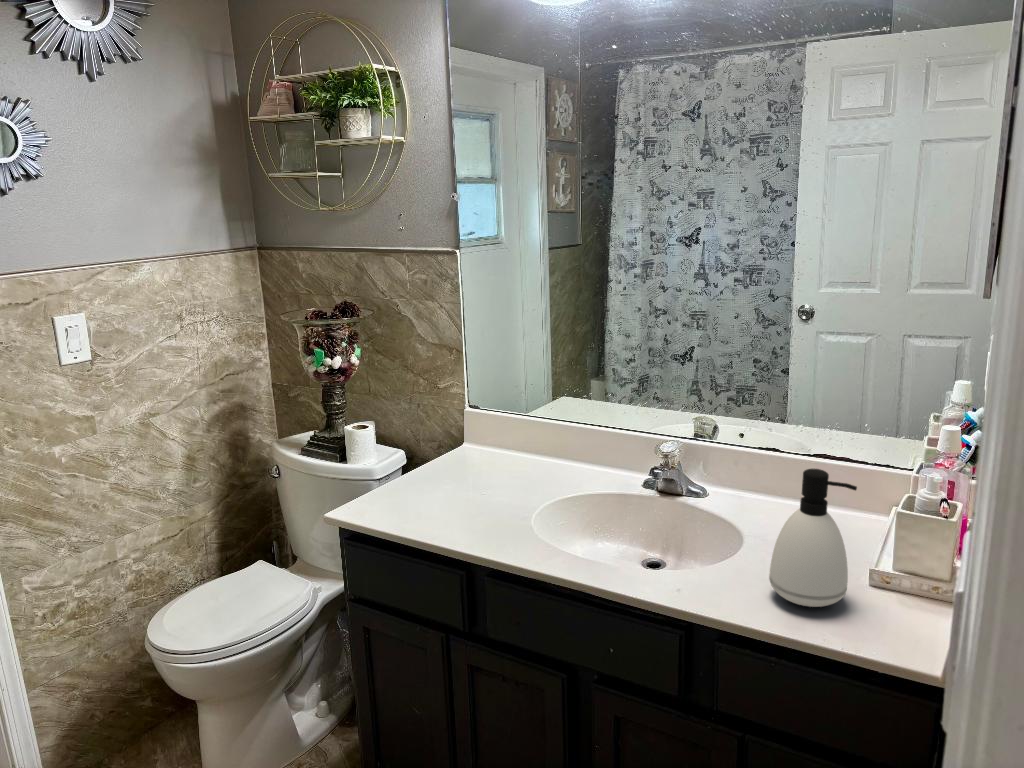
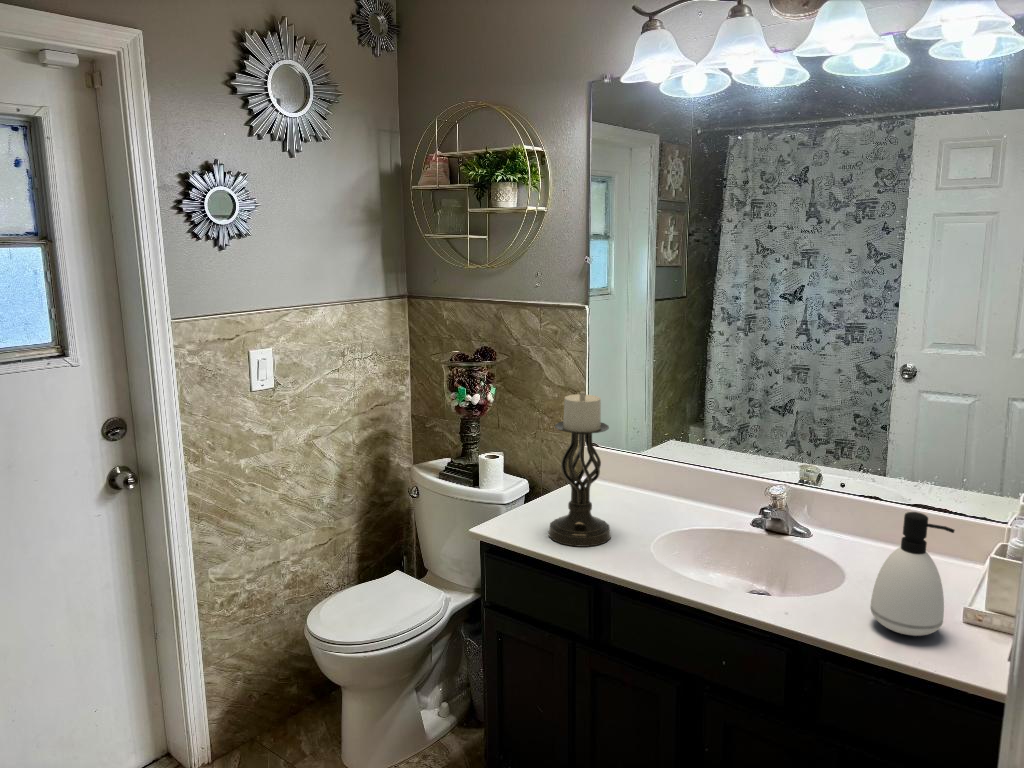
candle holder: none [417,348,488,527] -> present [549,392,611,547]

